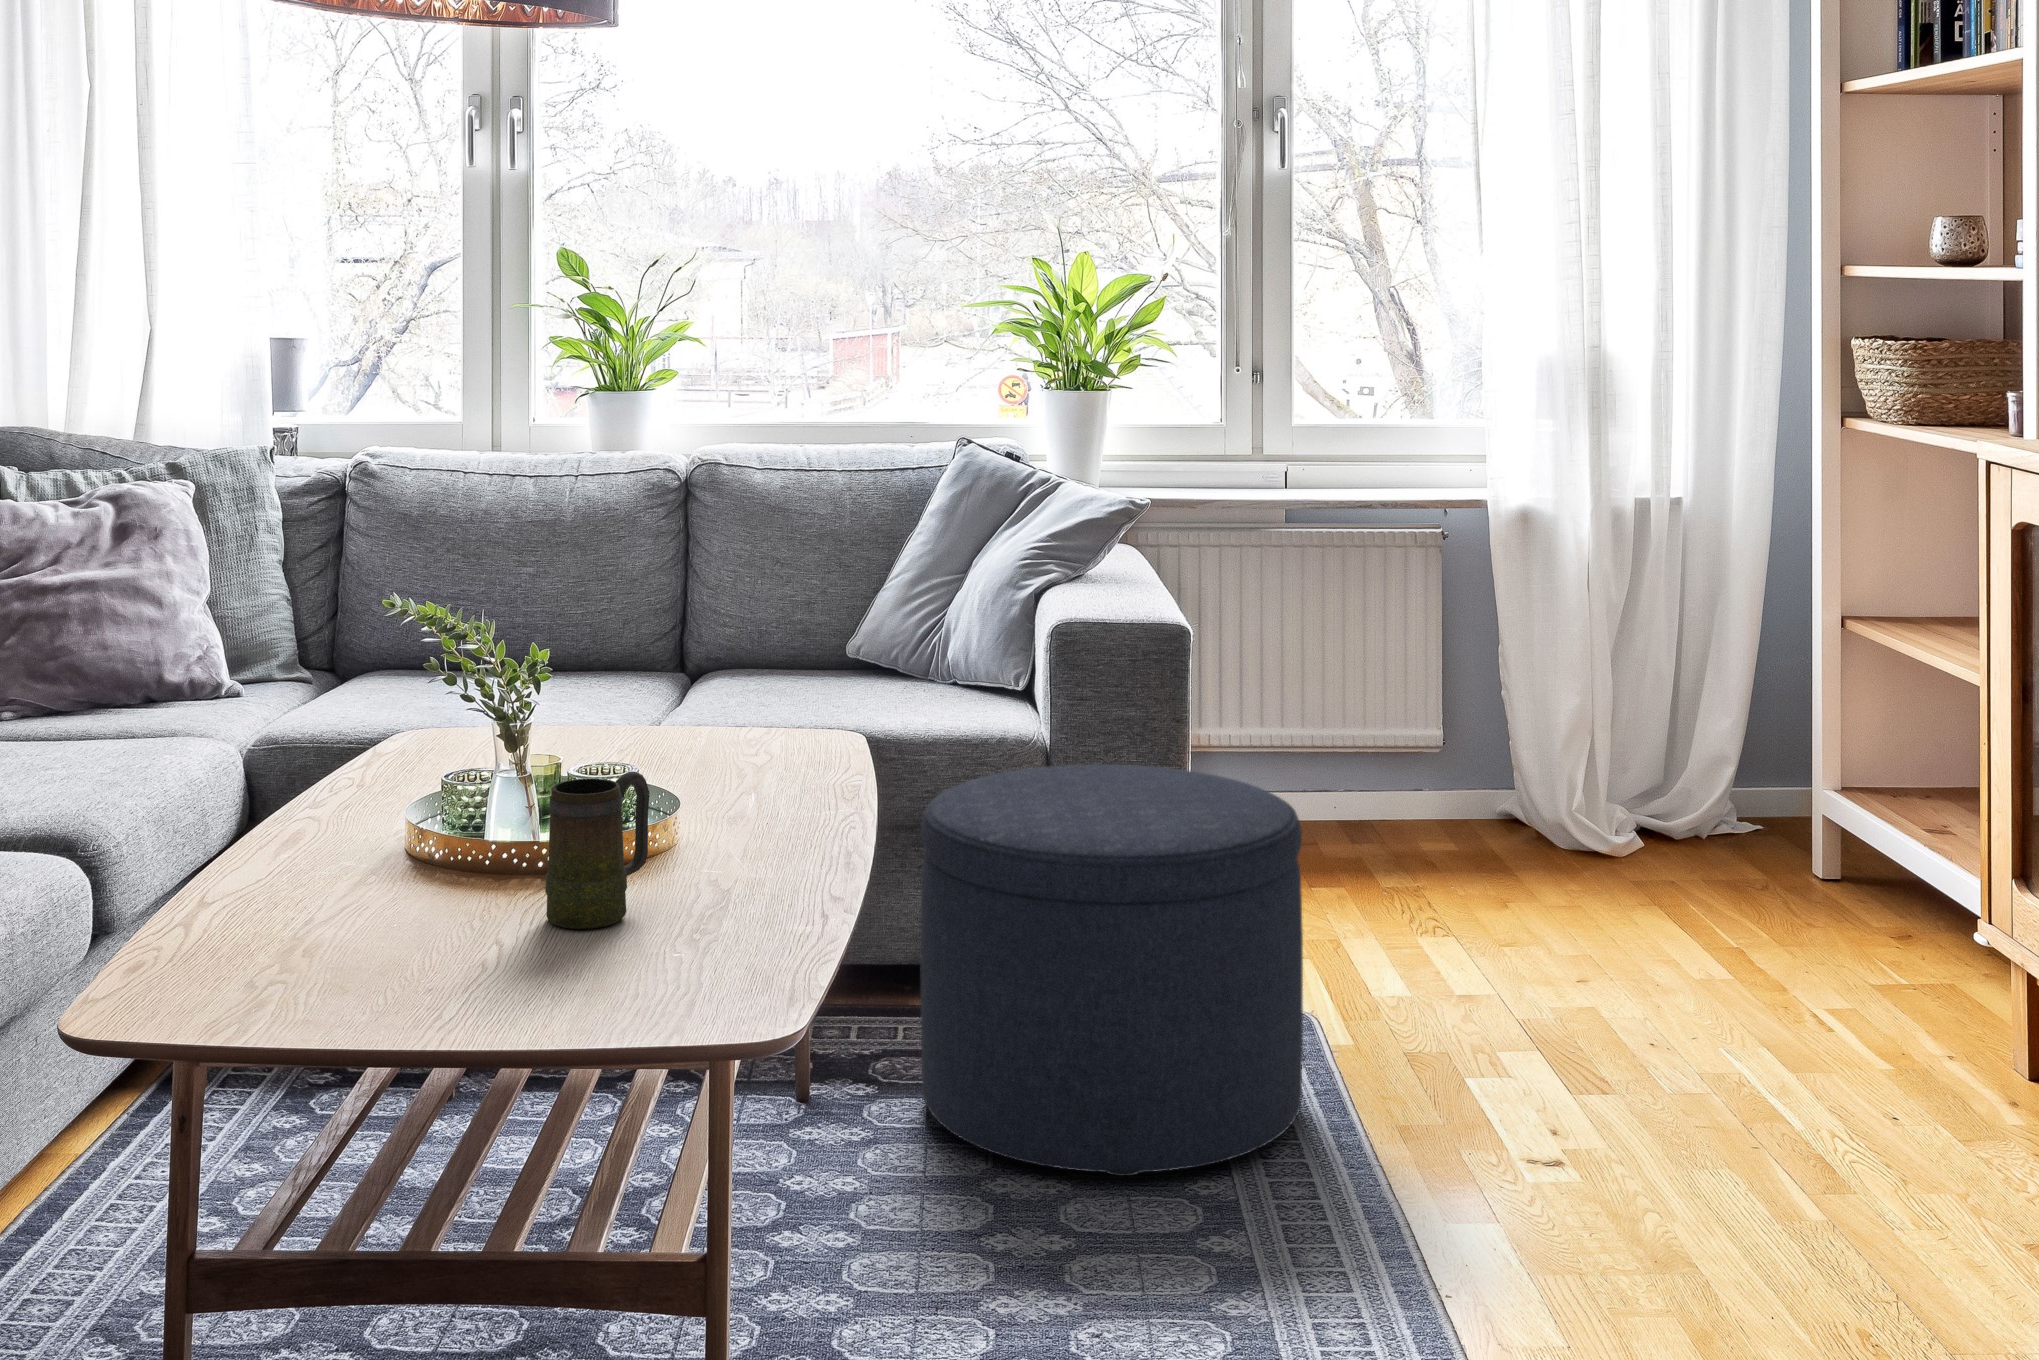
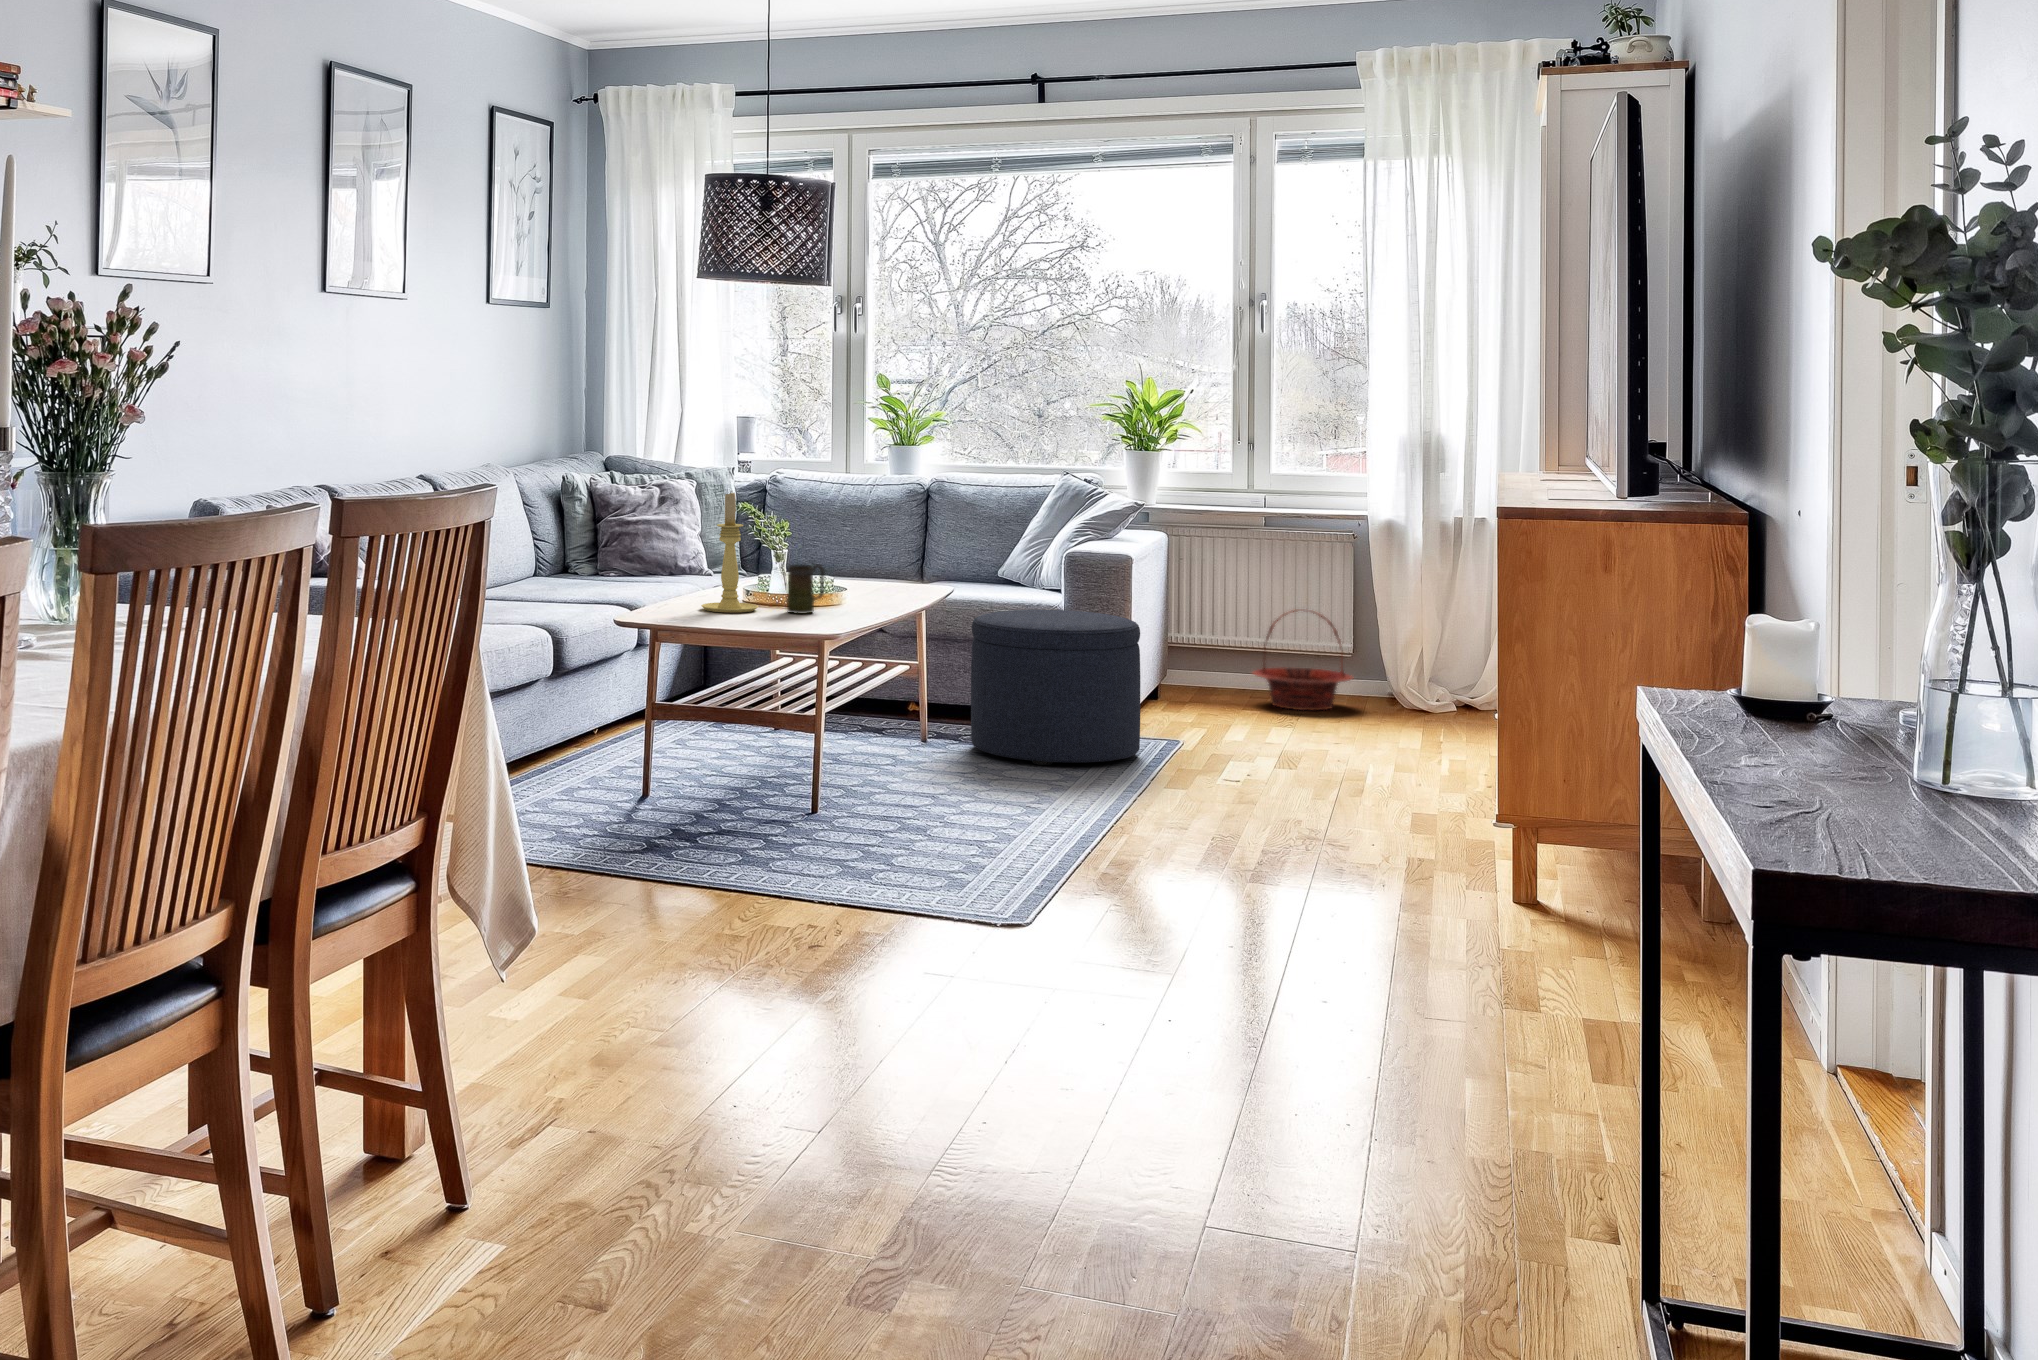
candle holder: none [289,582,463,952] -> present [701,491,758,613]
basket: none [1293,675,1476,868] -> present [1253,610,1352,710]

